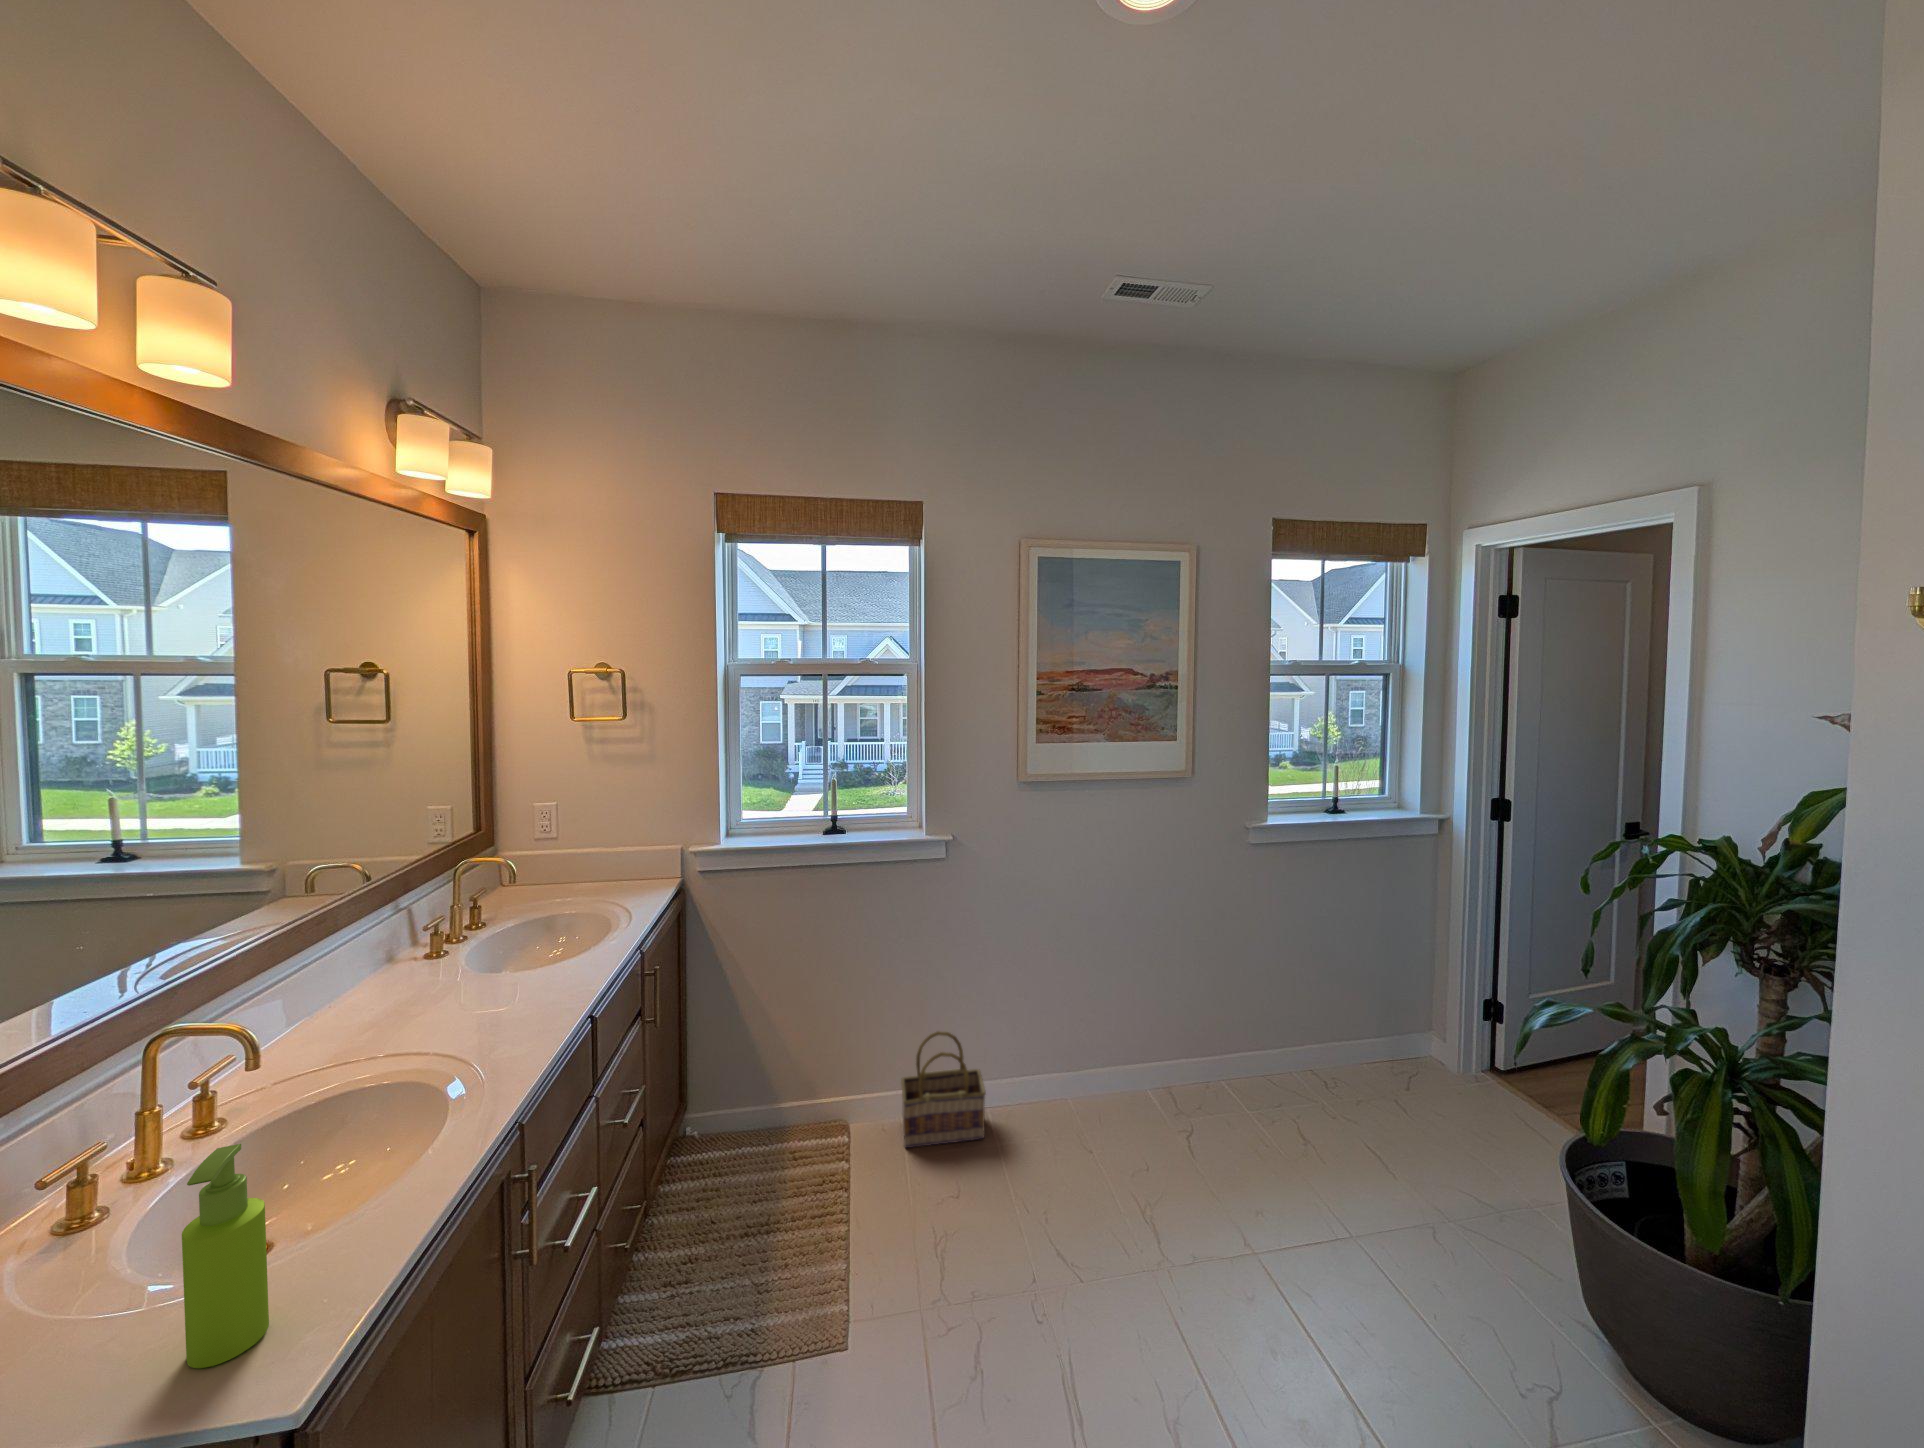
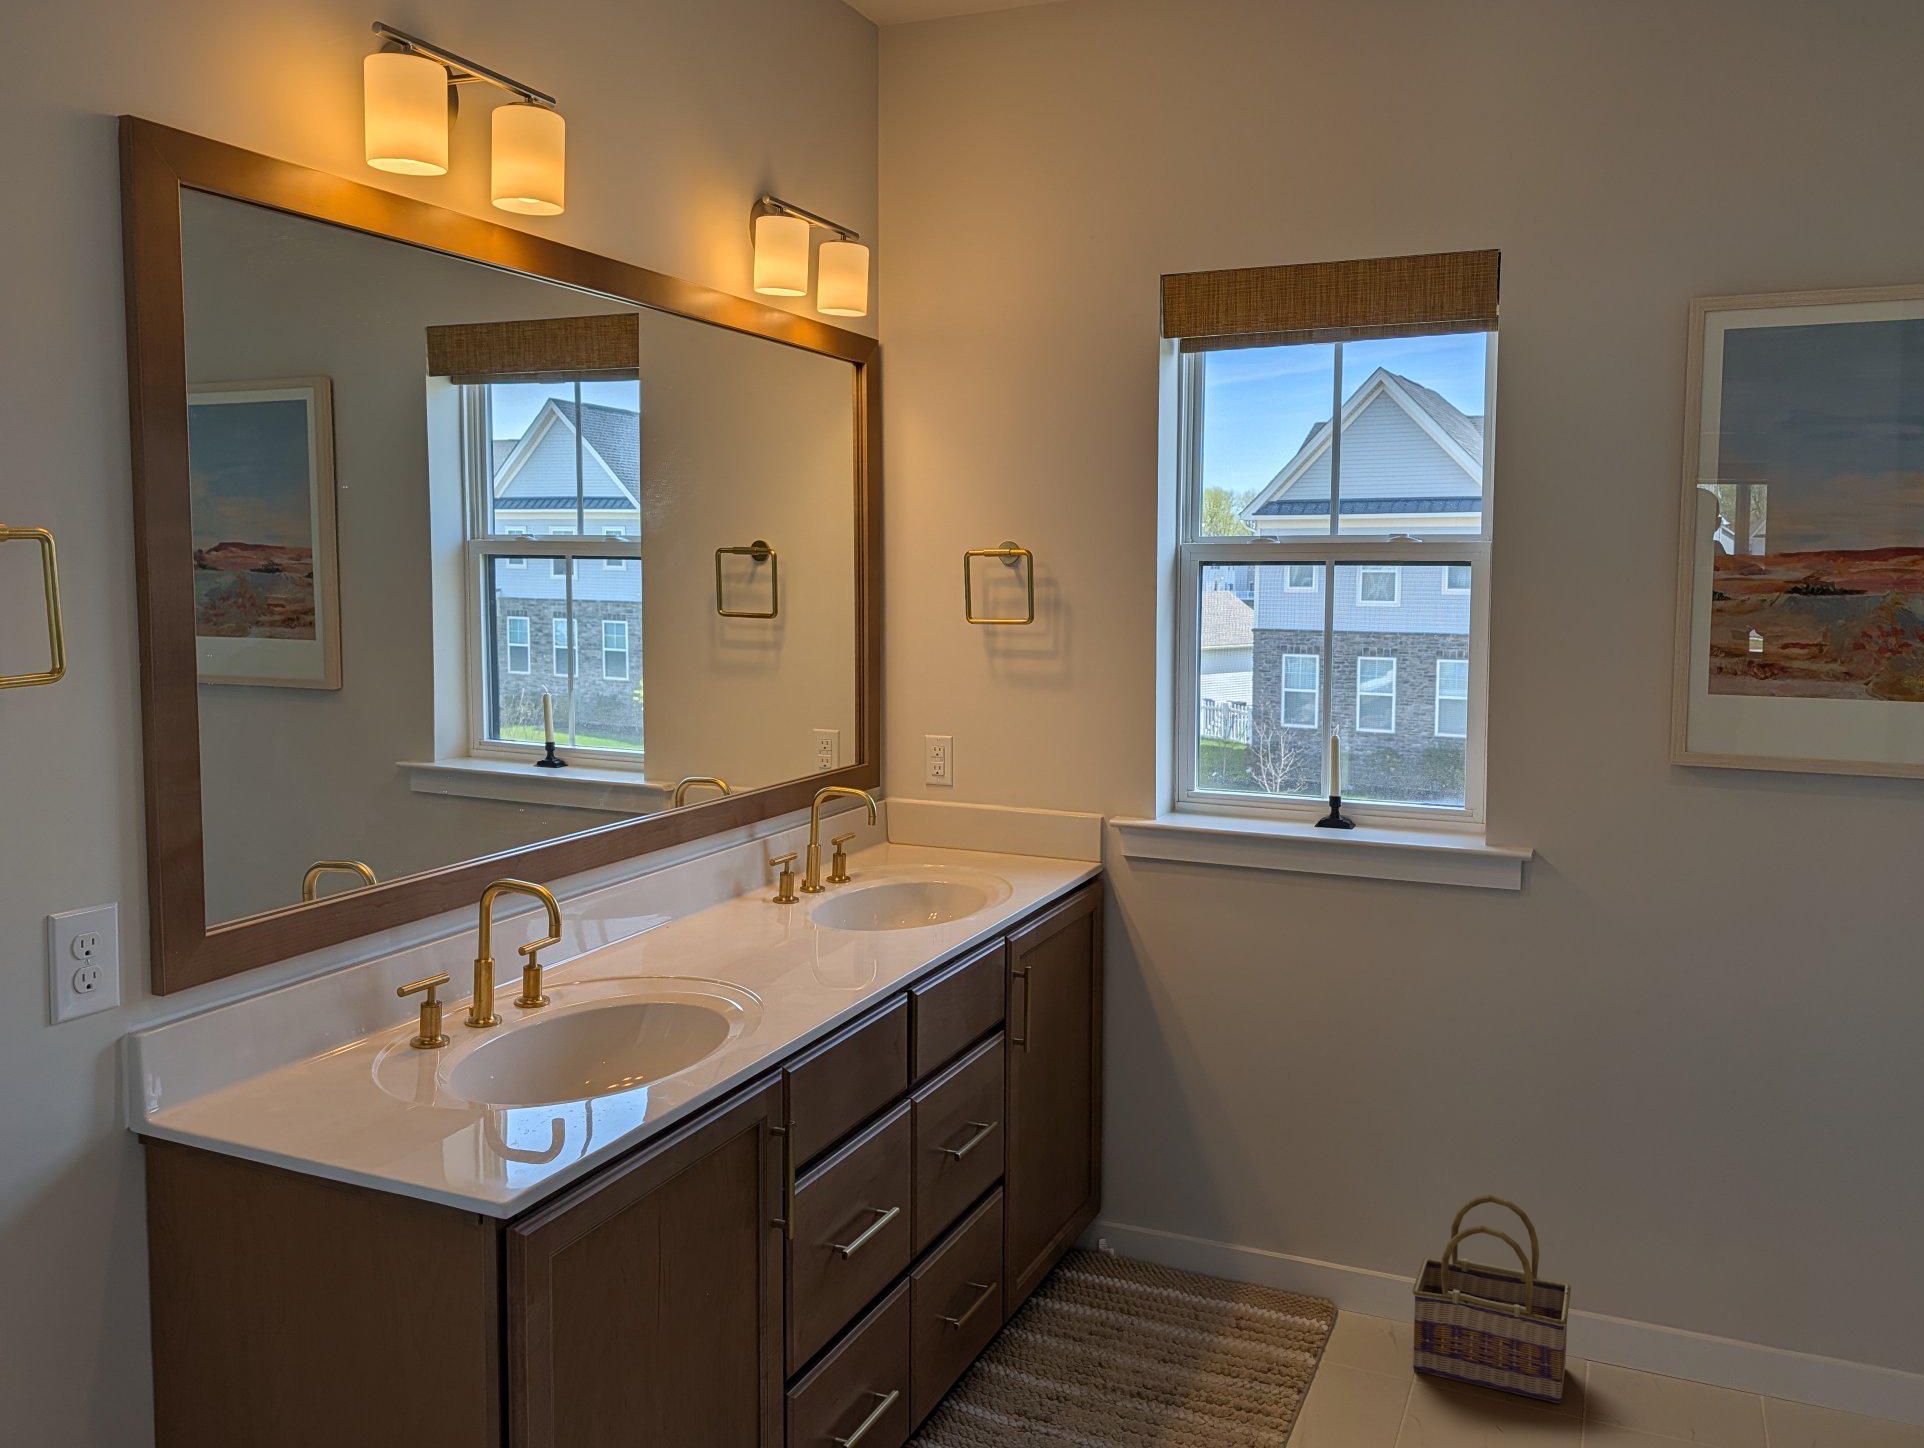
soap dispenser: present [182,1144,269,1368] -> none [452,962,517,1160]

